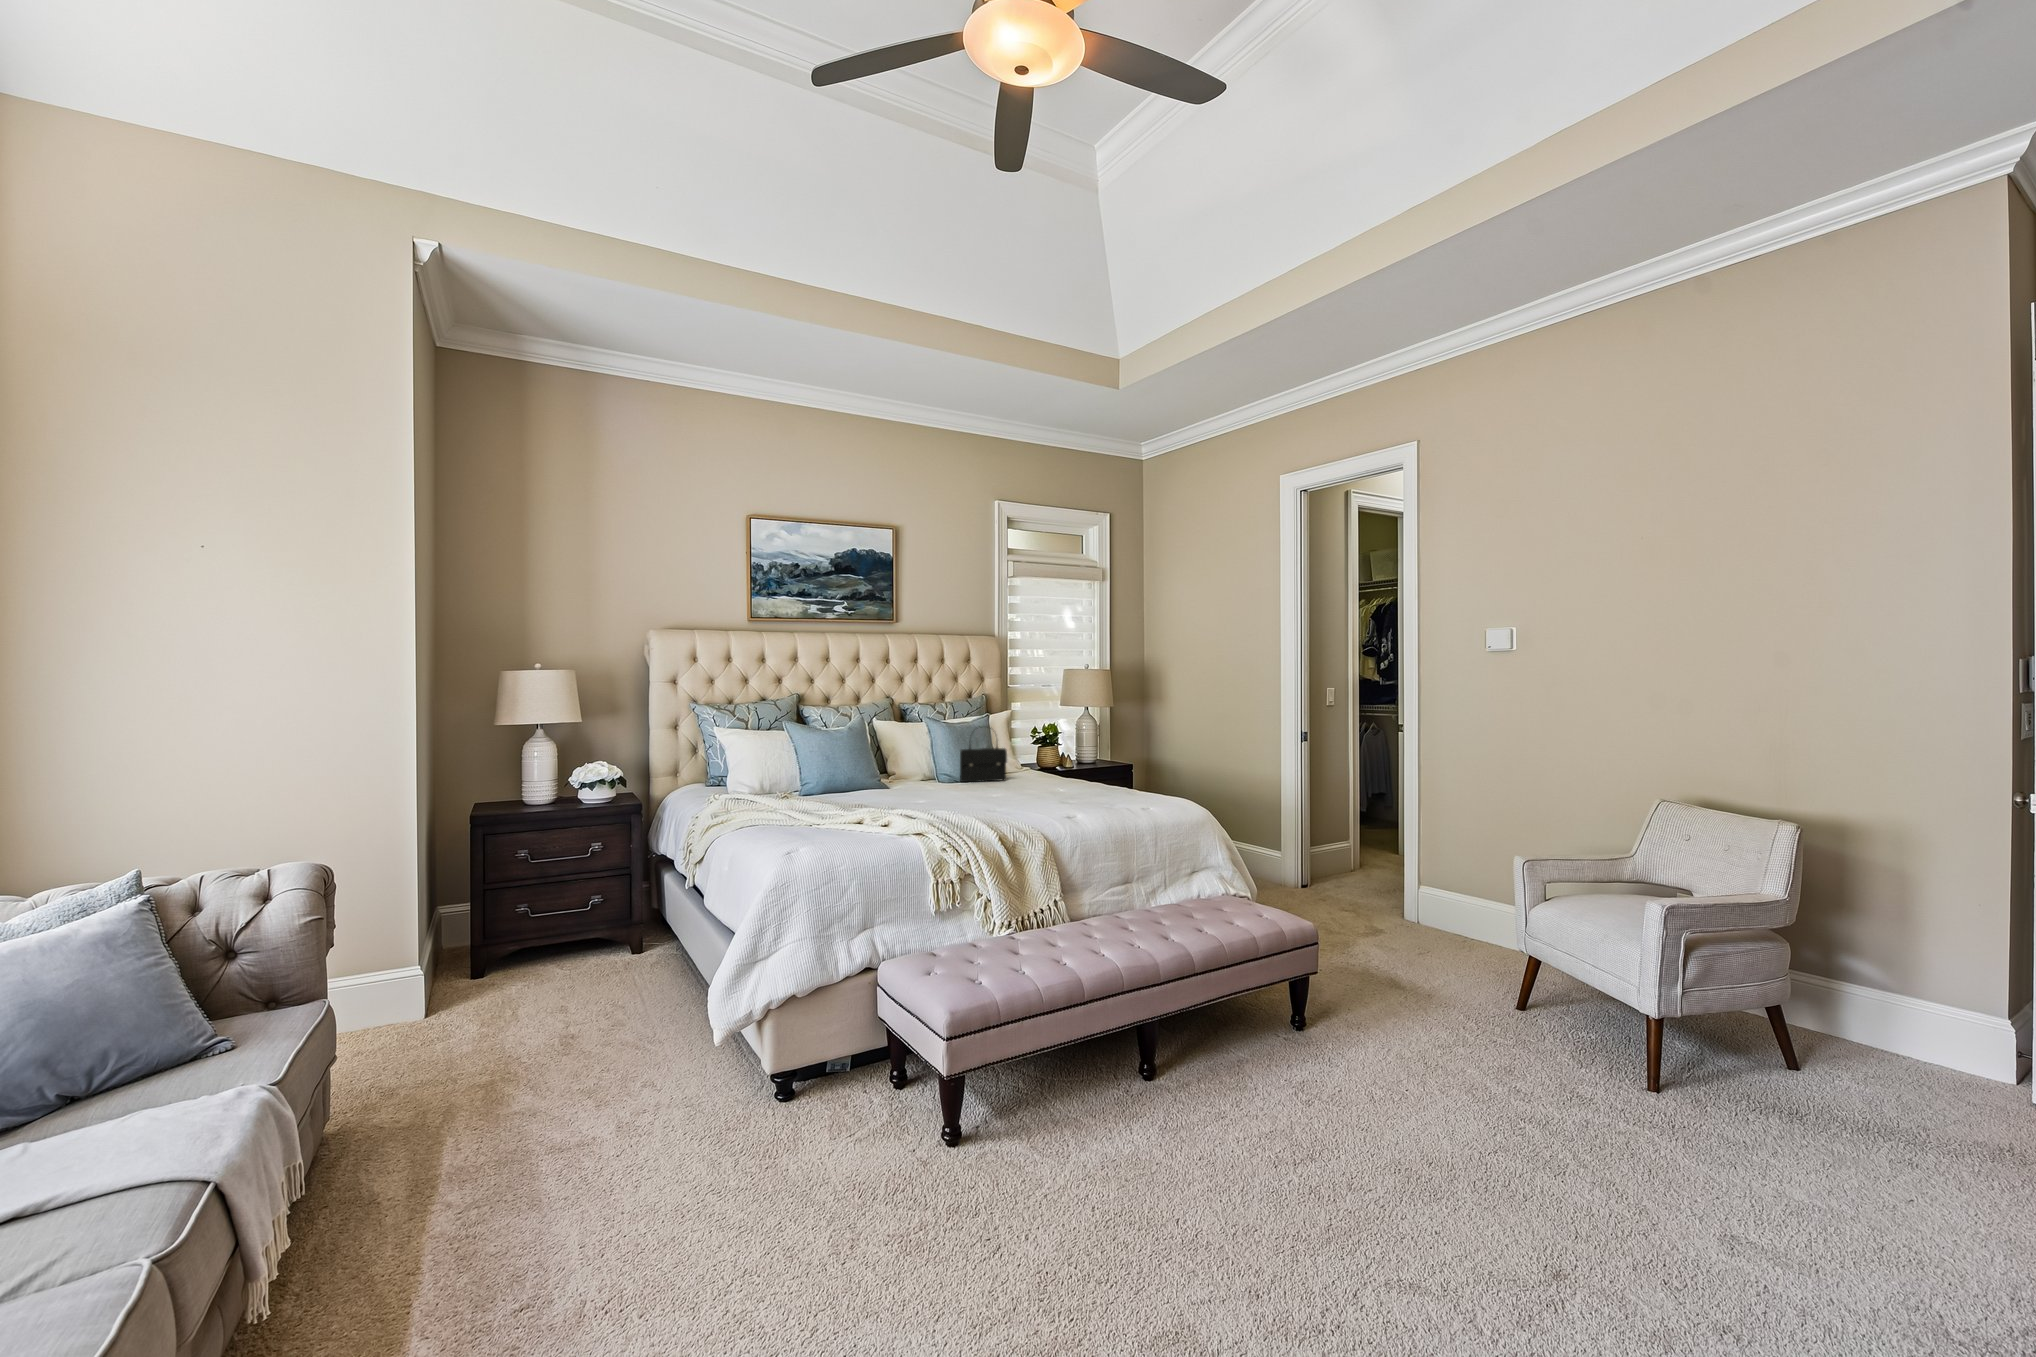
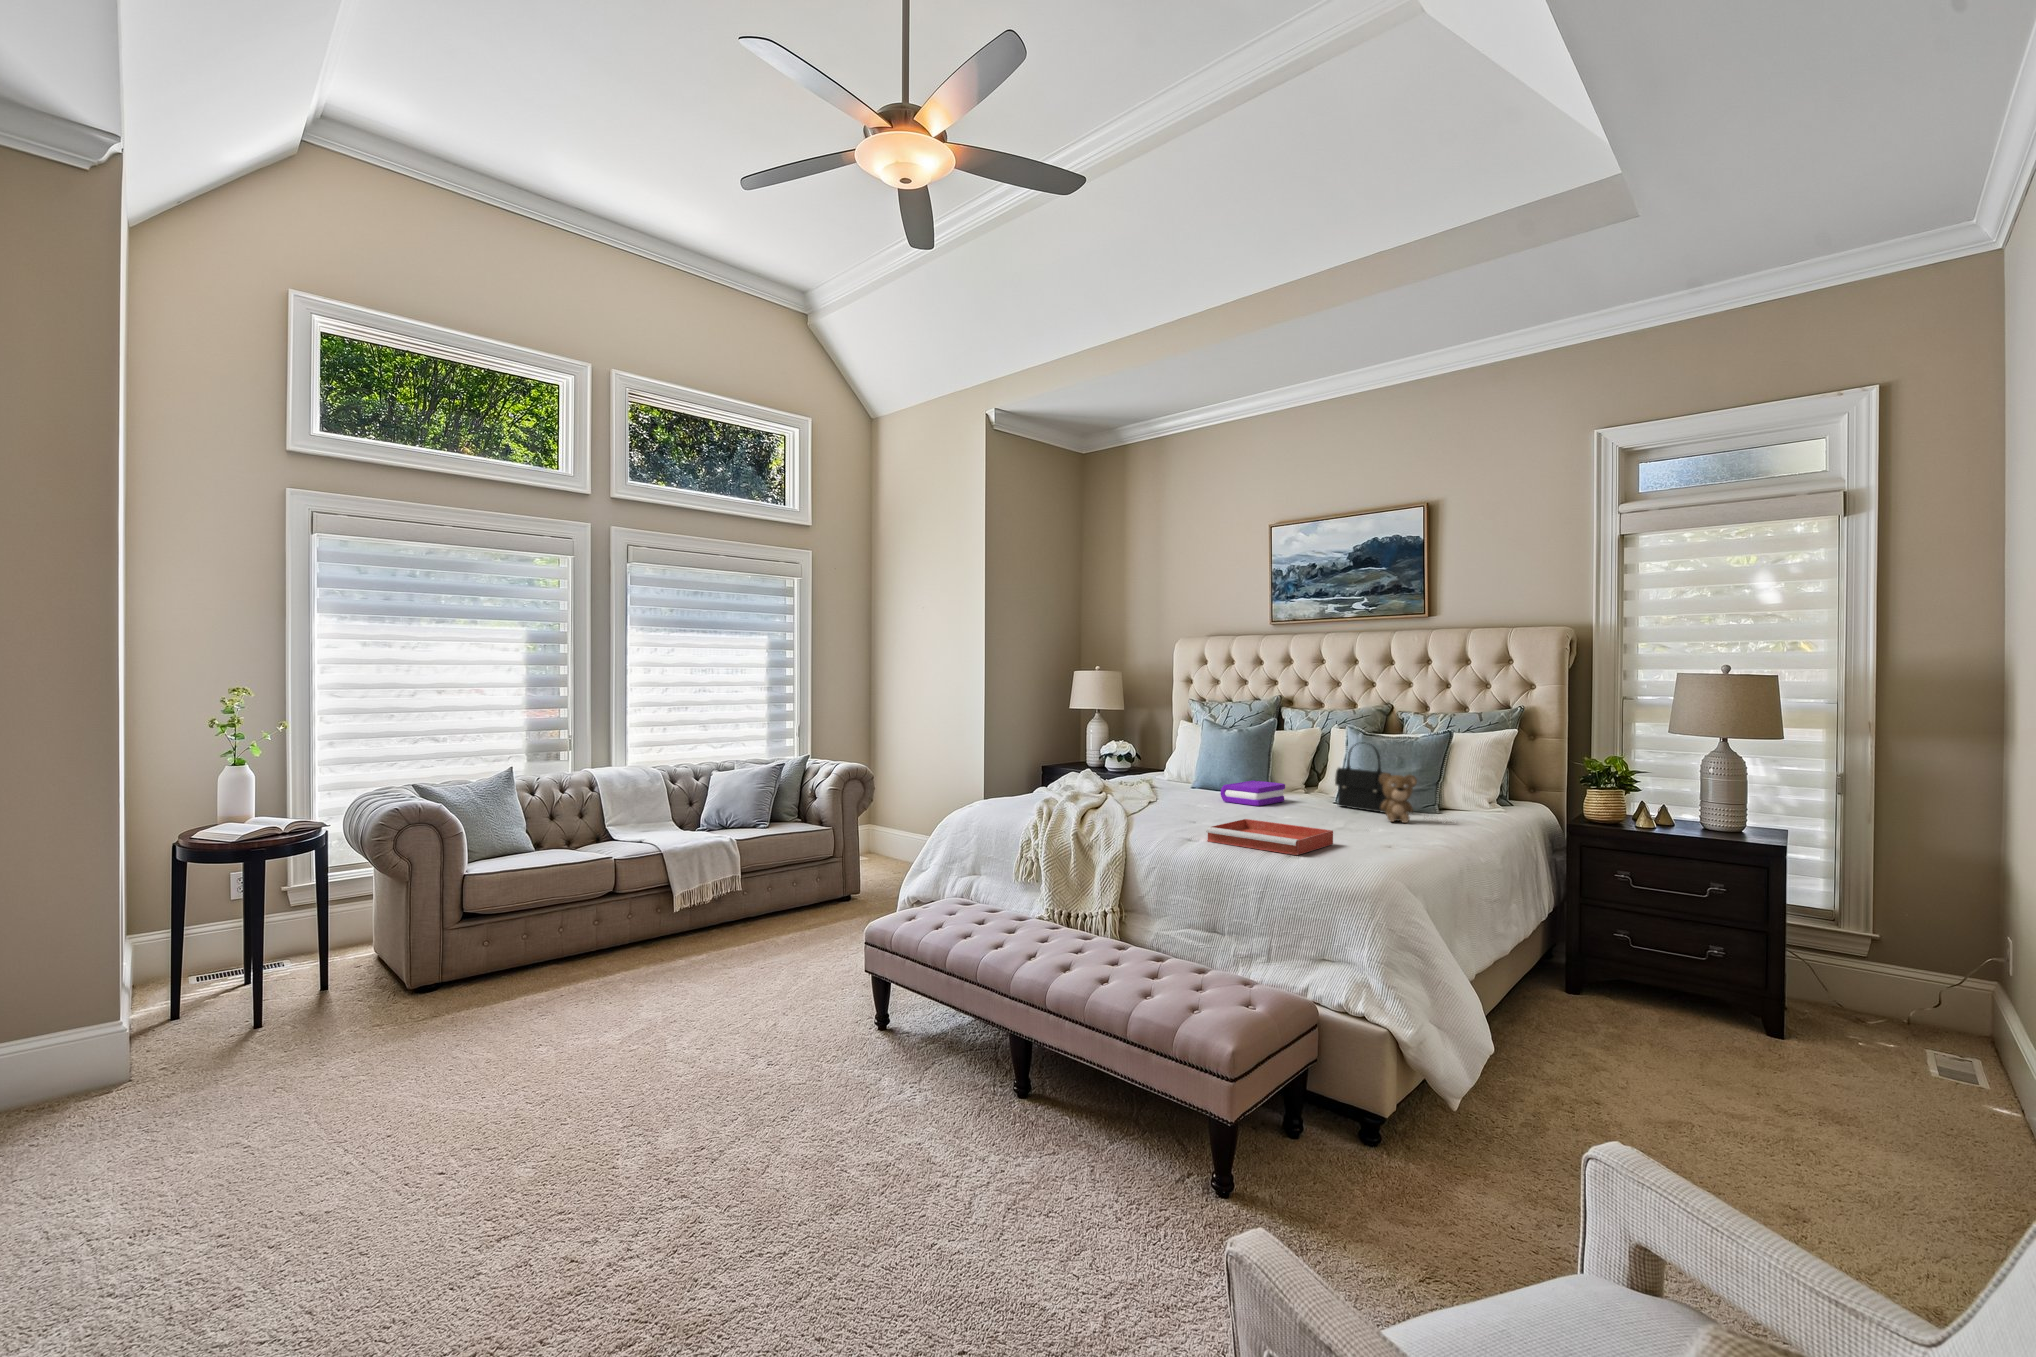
teddy bear: none [1026,746,1057,784] -> present [1379,773,1445,823]
book: none [888,770,942,794] -> present [1221,781,1285,806]
tray: none [1058,790,1159,815] -> present [1206,819,1333,855]

